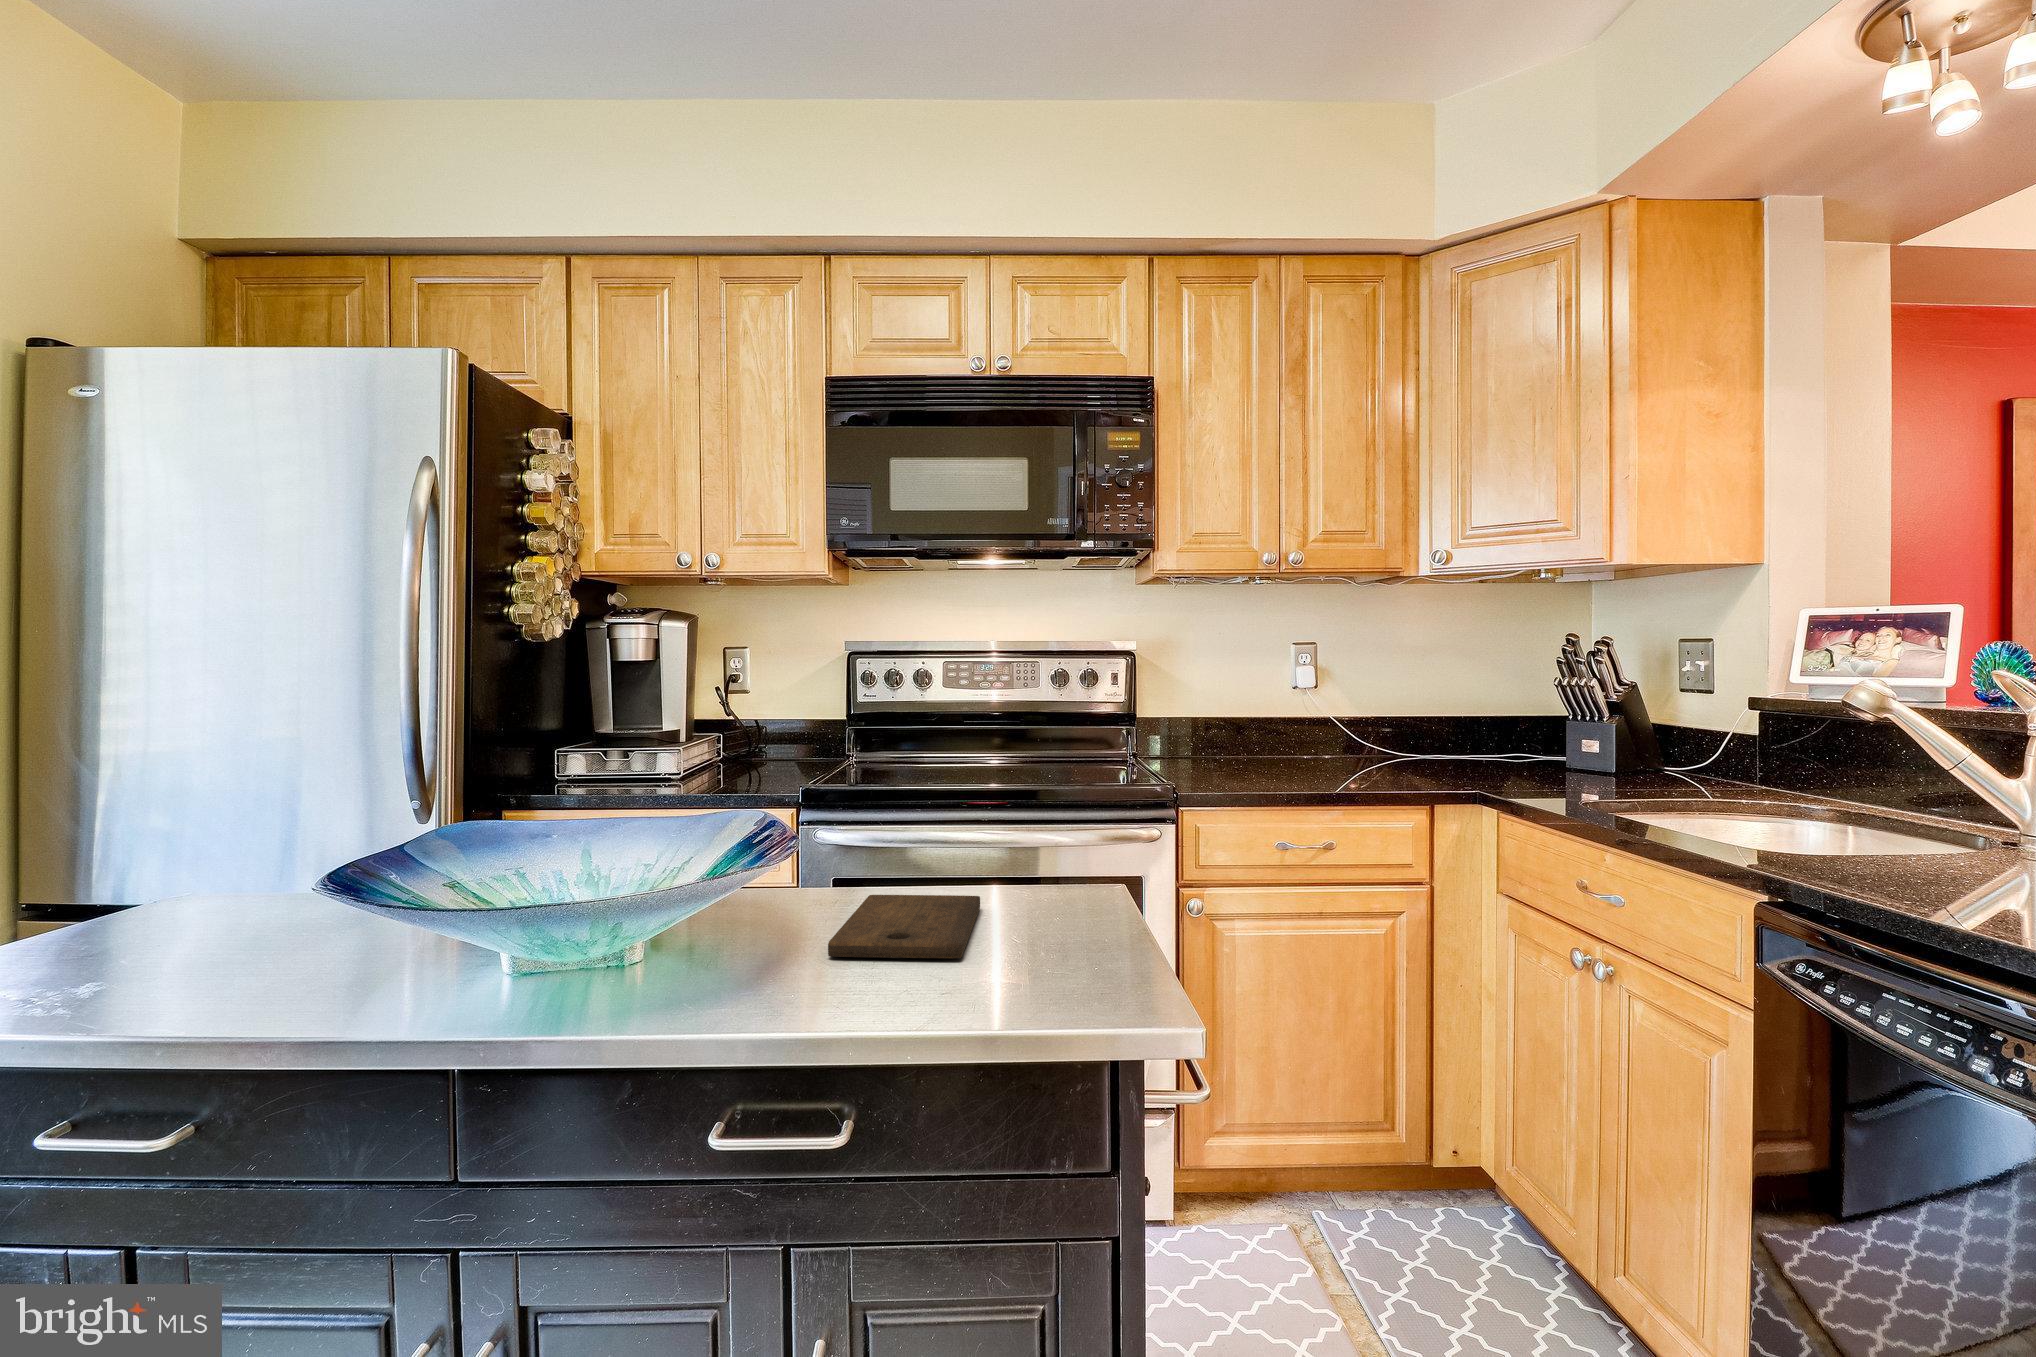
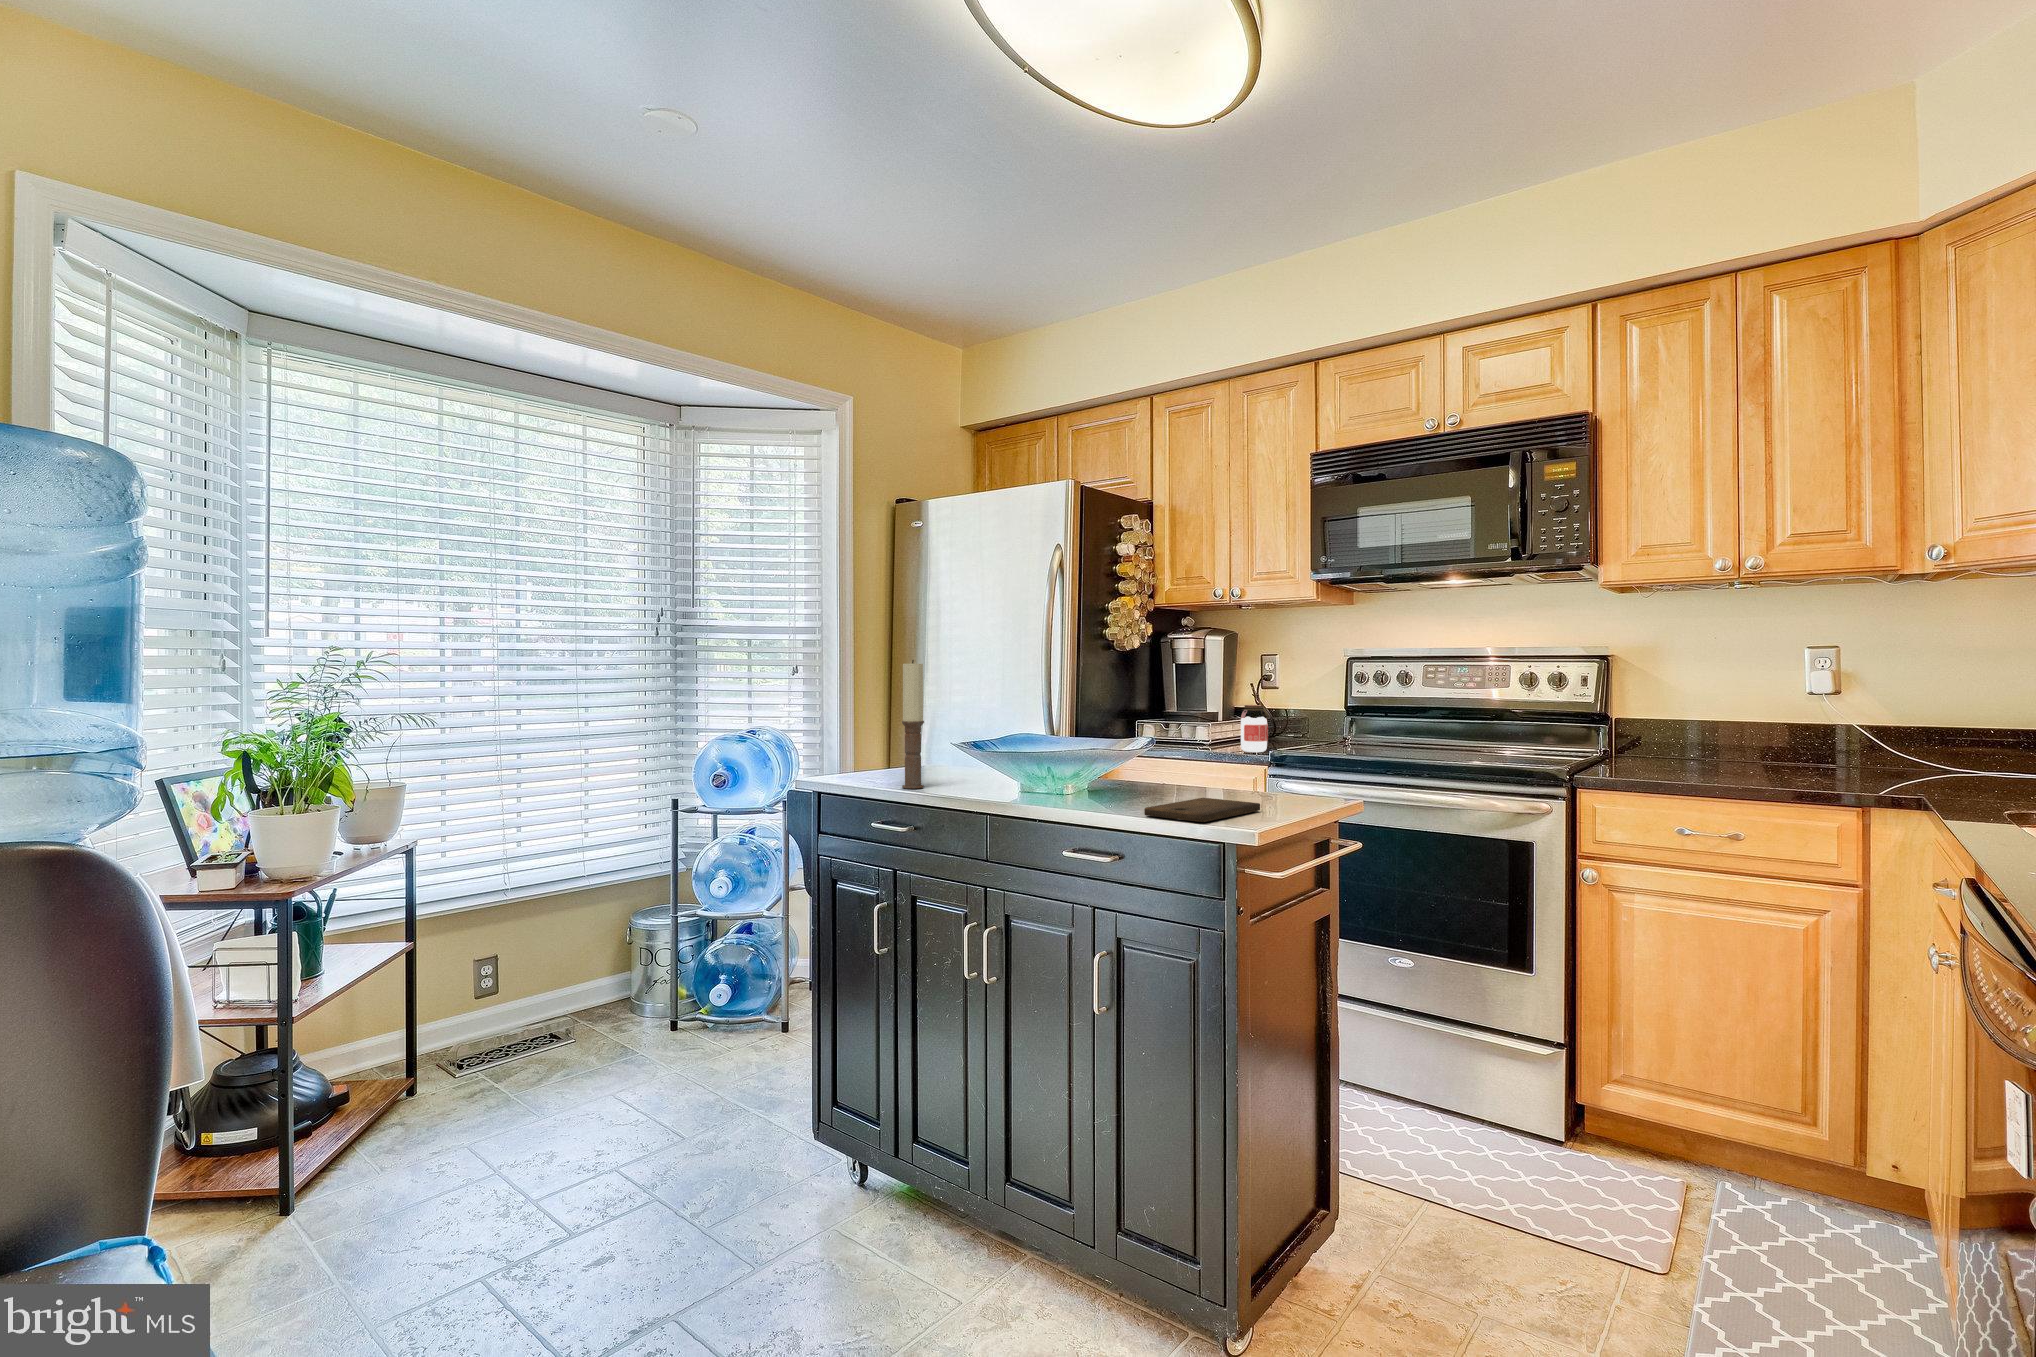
candle: none [150,651,215,955] -> present [902,660,924,788]
jar: none [729,717,770,785] -> present [1241,705,1269,752]

